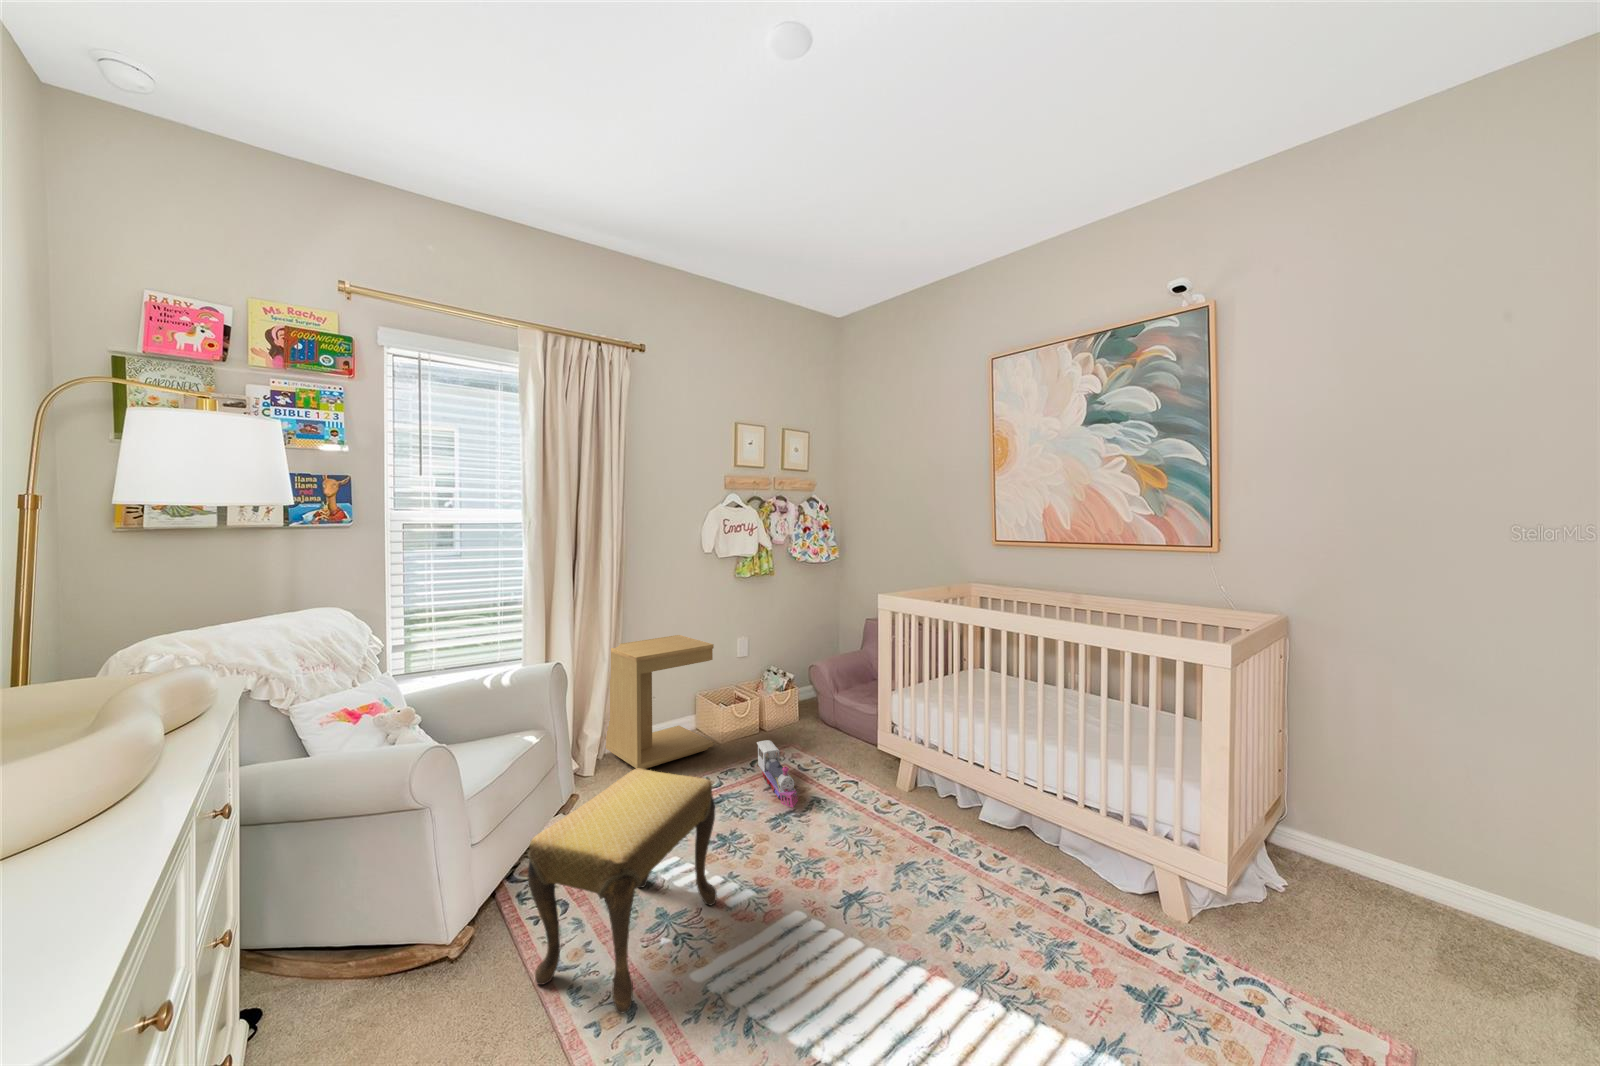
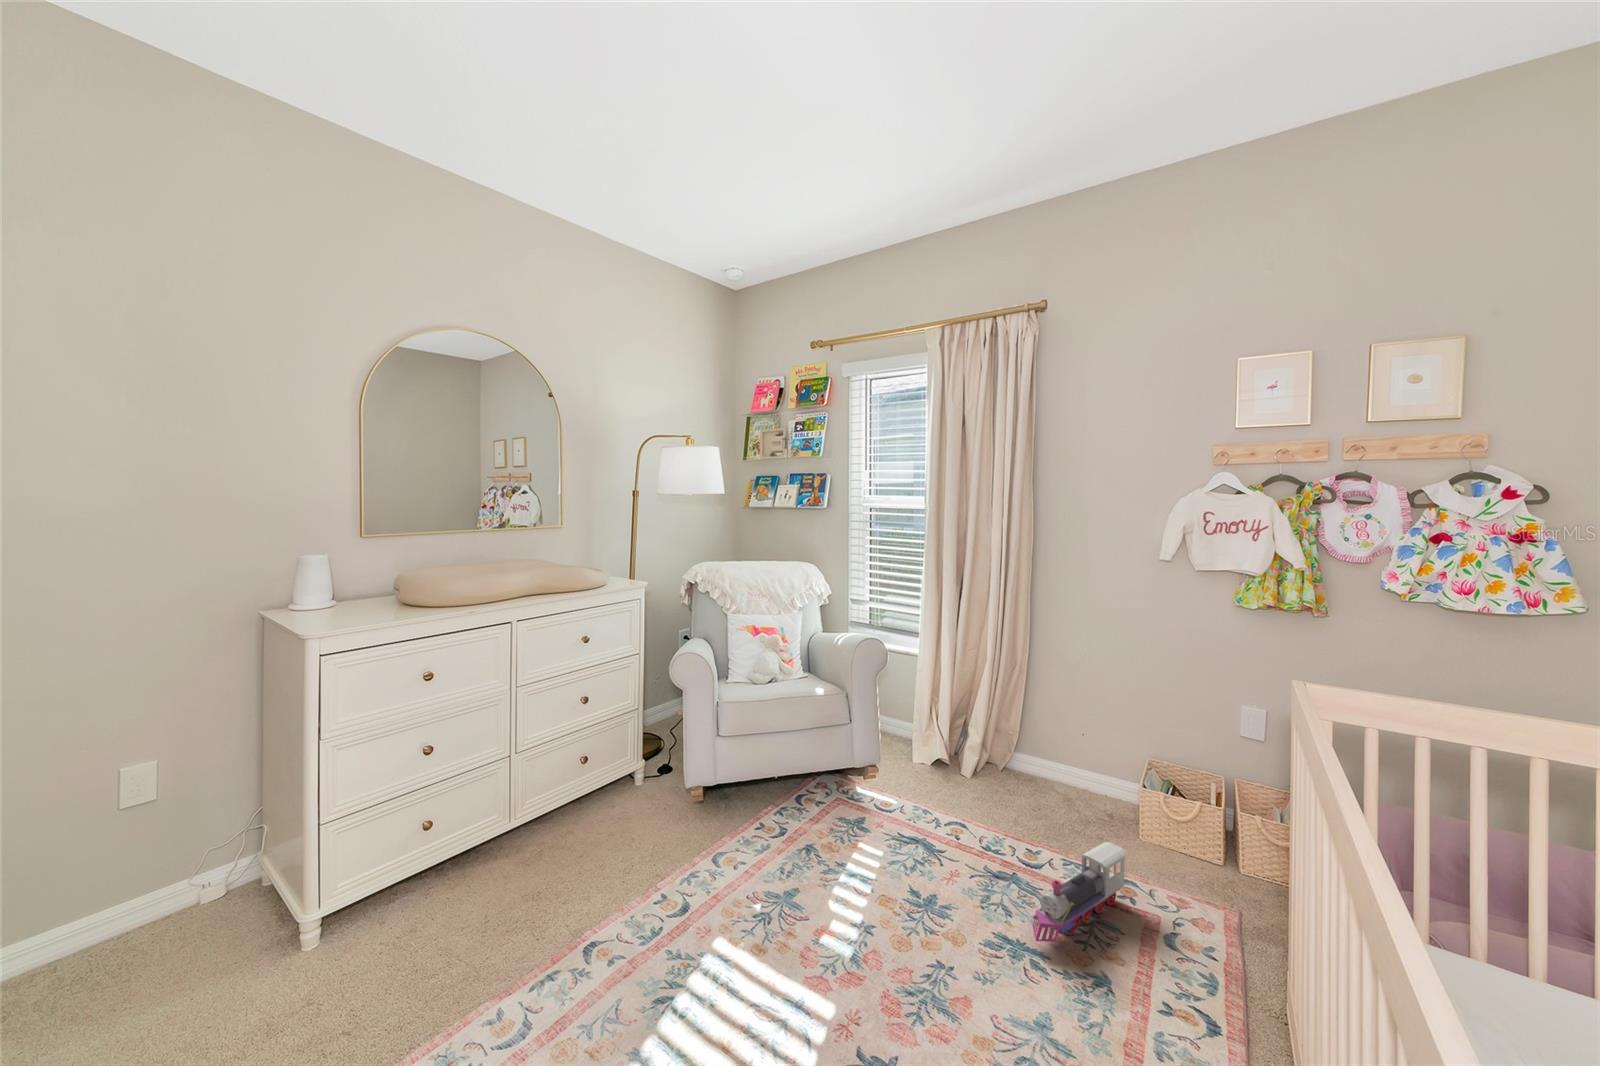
side table: present [606,635,714,769] -> none [991,653,1116,826]
footstool: present [528,769,717,1013] -> none [668,748,832,927]

